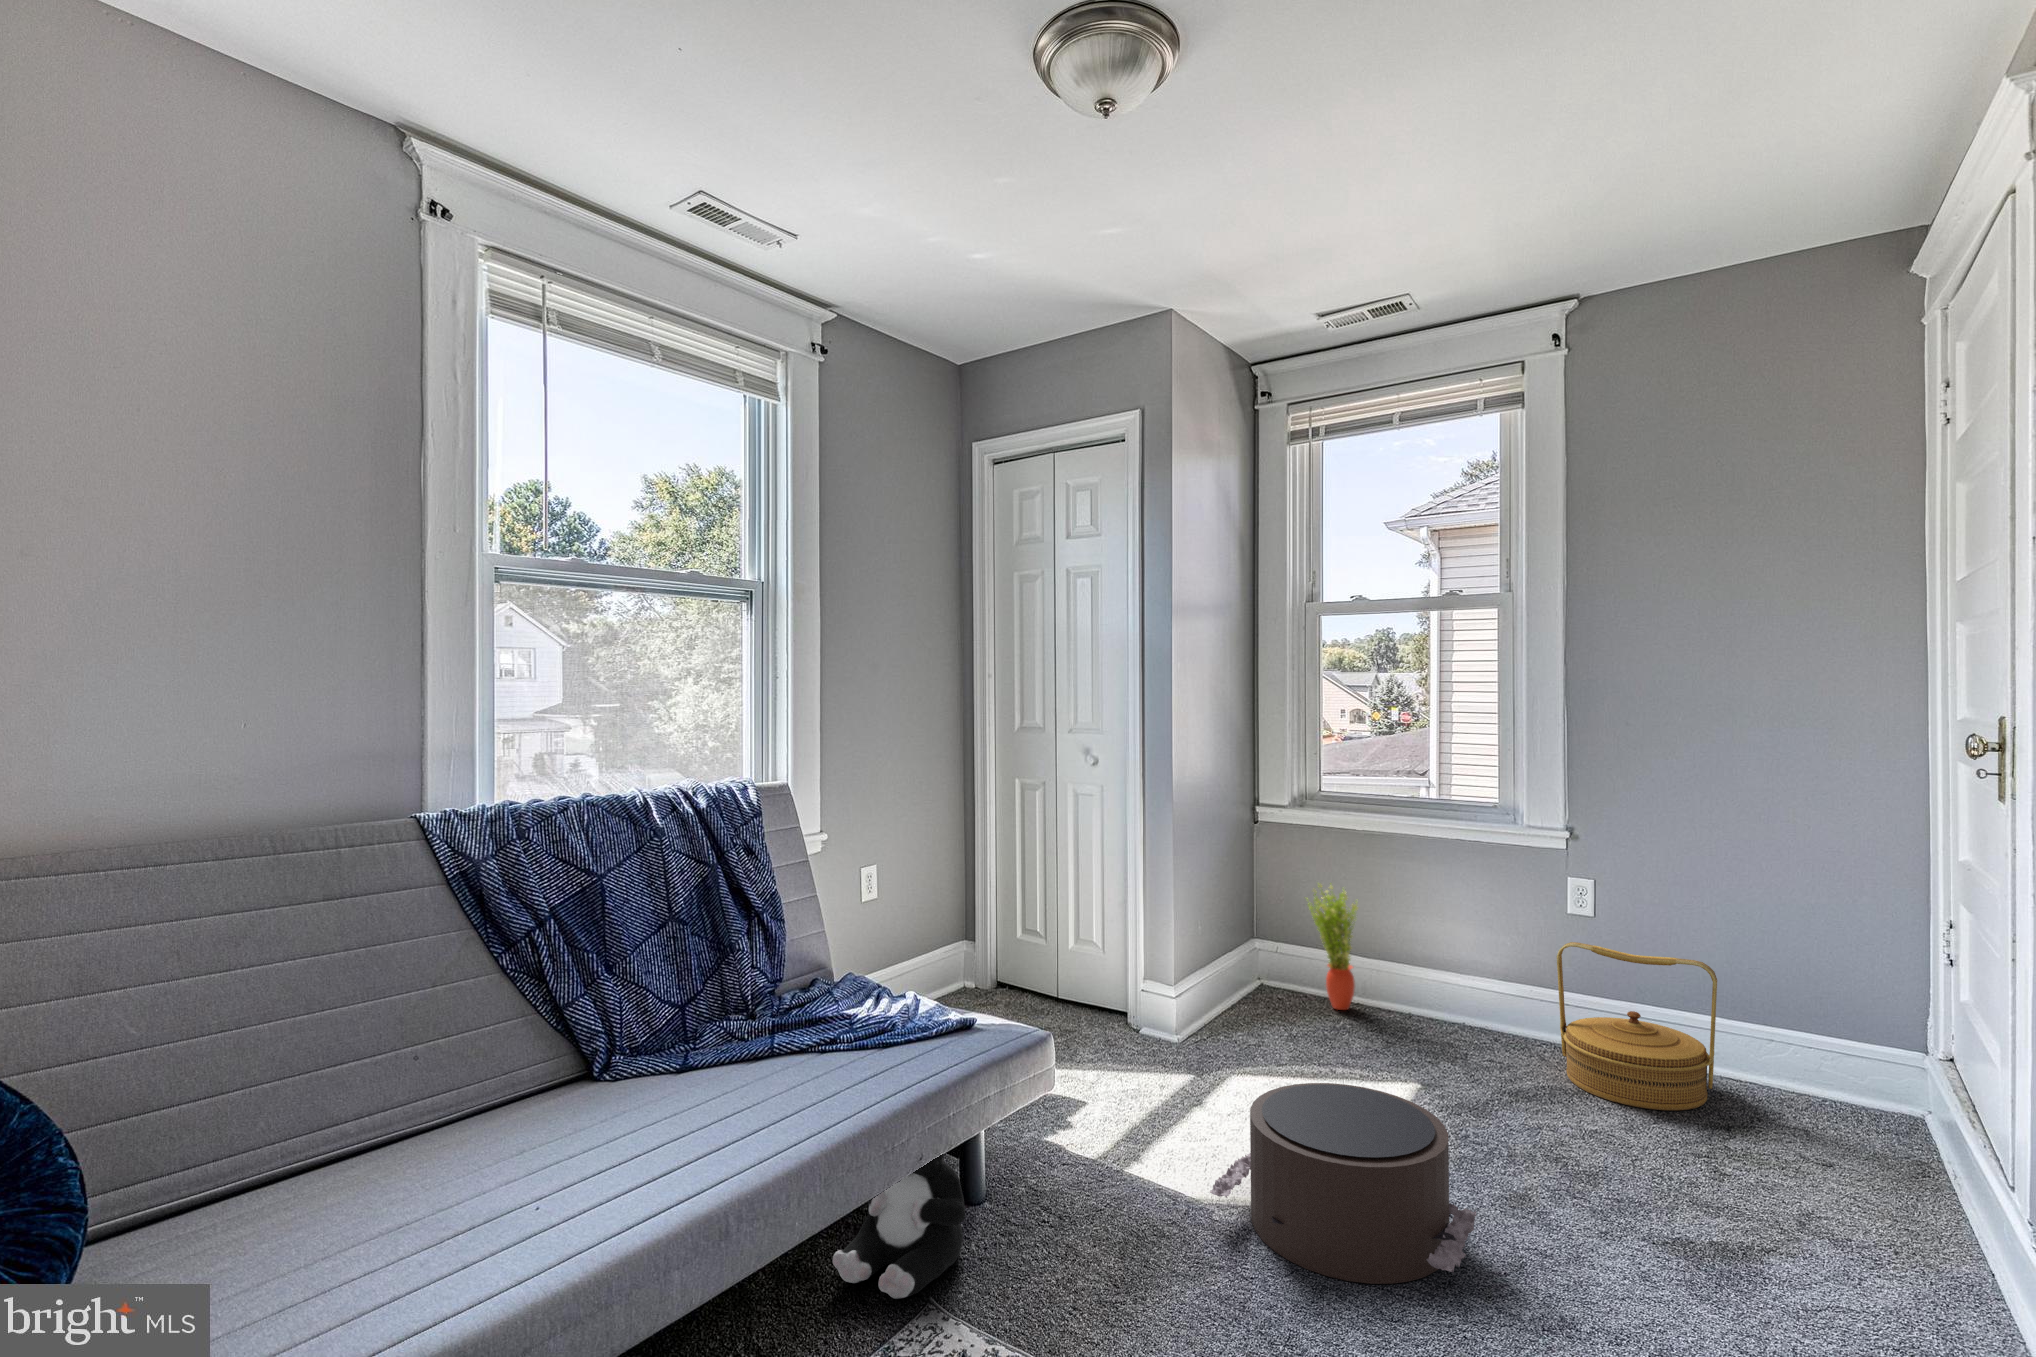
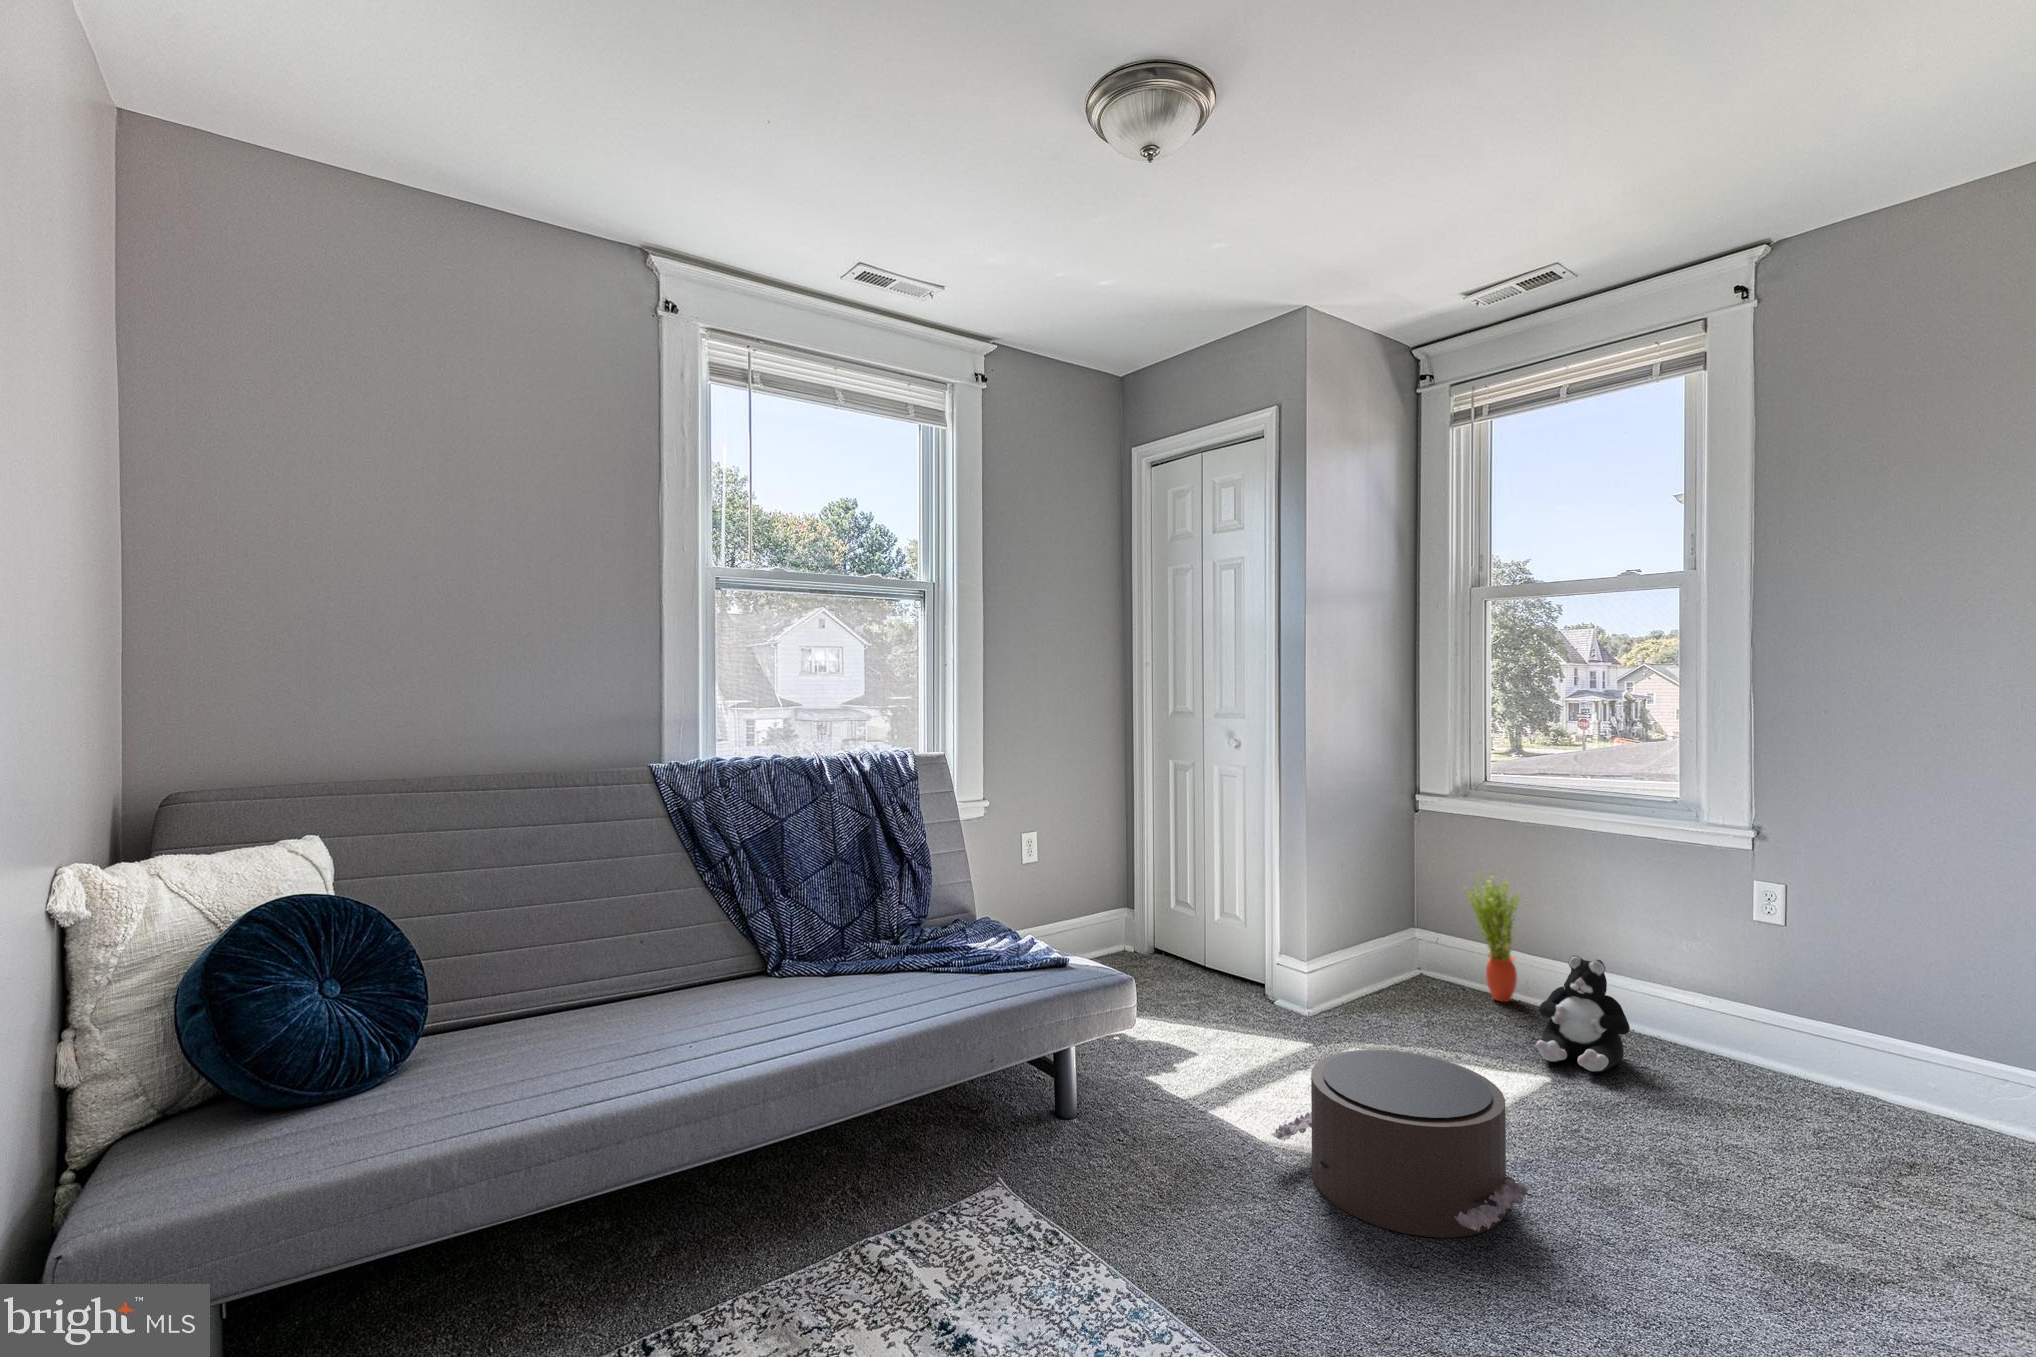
woven basket: present [1557,942,1717,1111] -> none [1725,946,1913,1136]
plush toy: present [833,1154,965,1299] -> present [1536,956,1630,1072]

